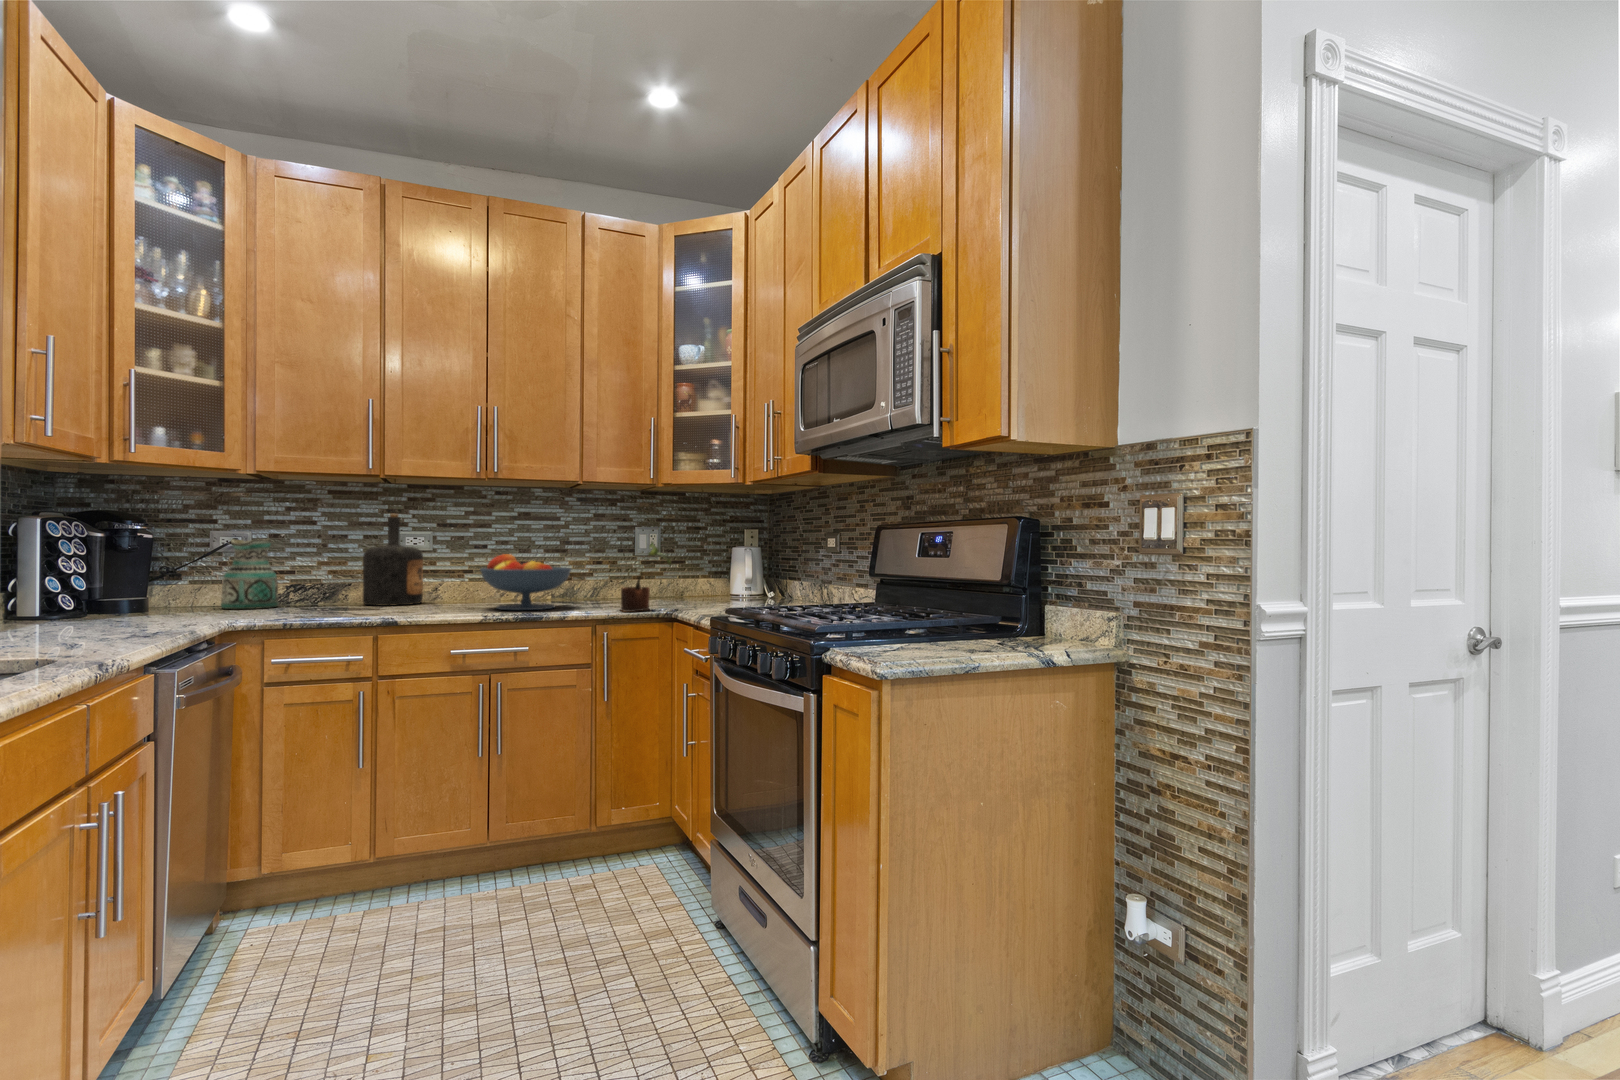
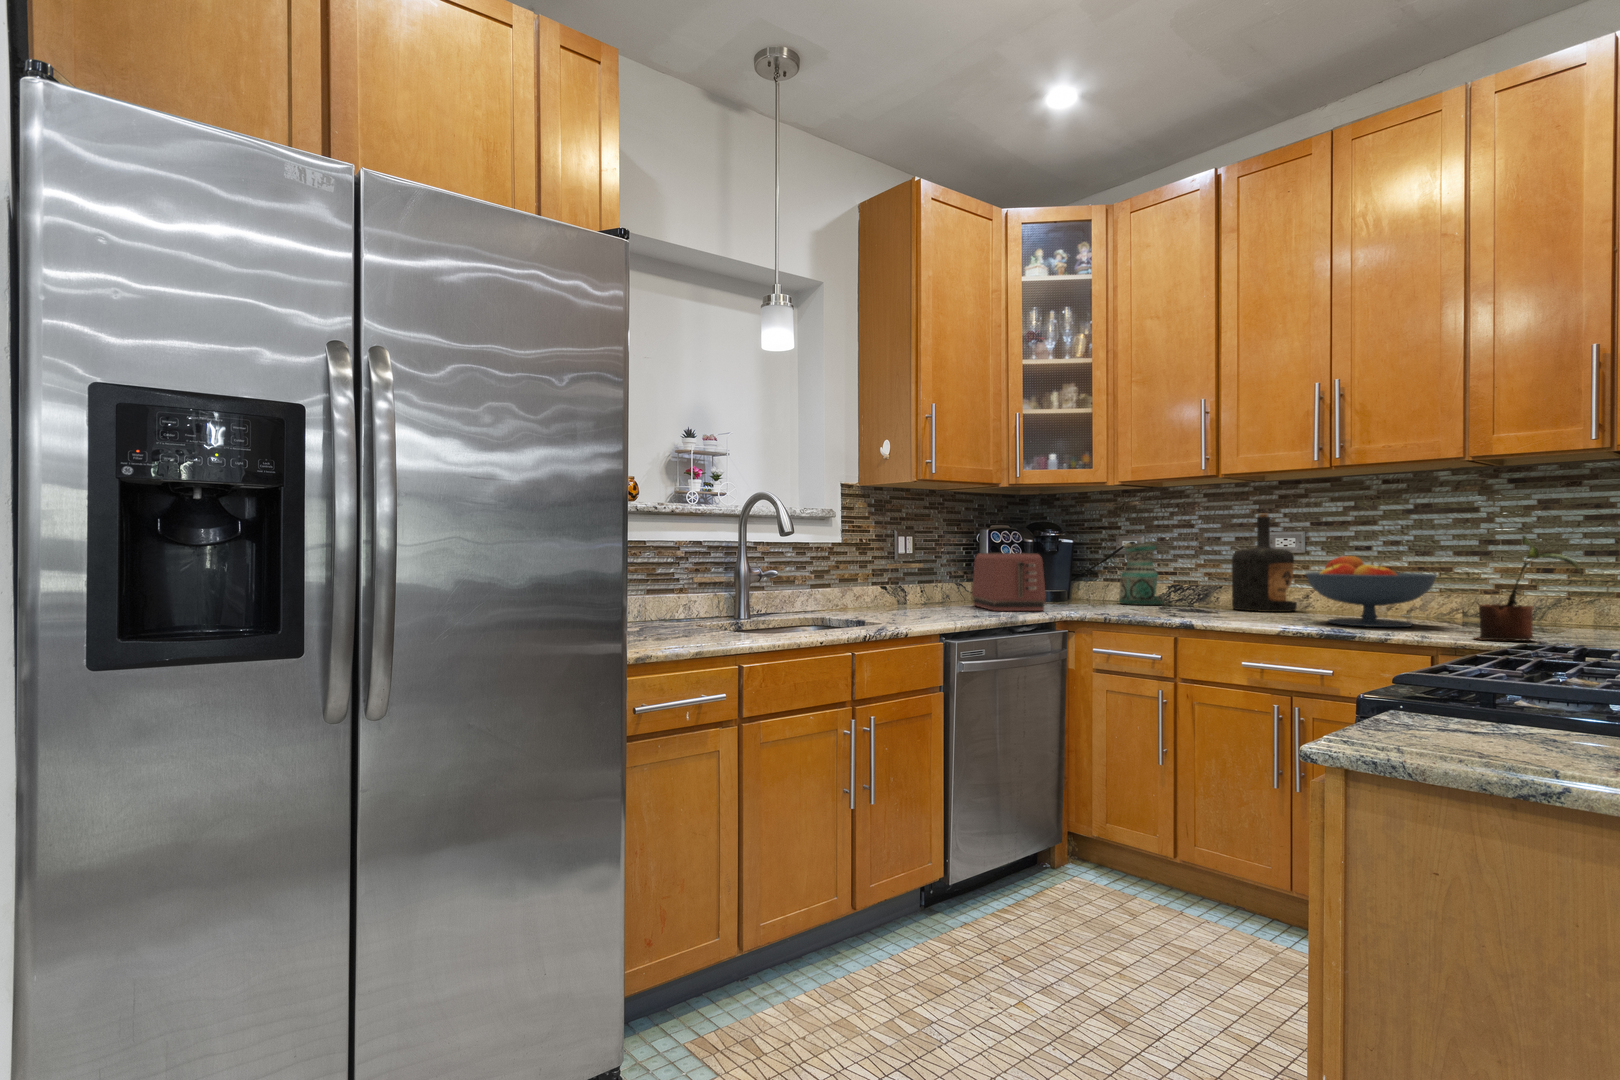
toaster: none [44,553,201,631] -> present [972,553,1046,611]

